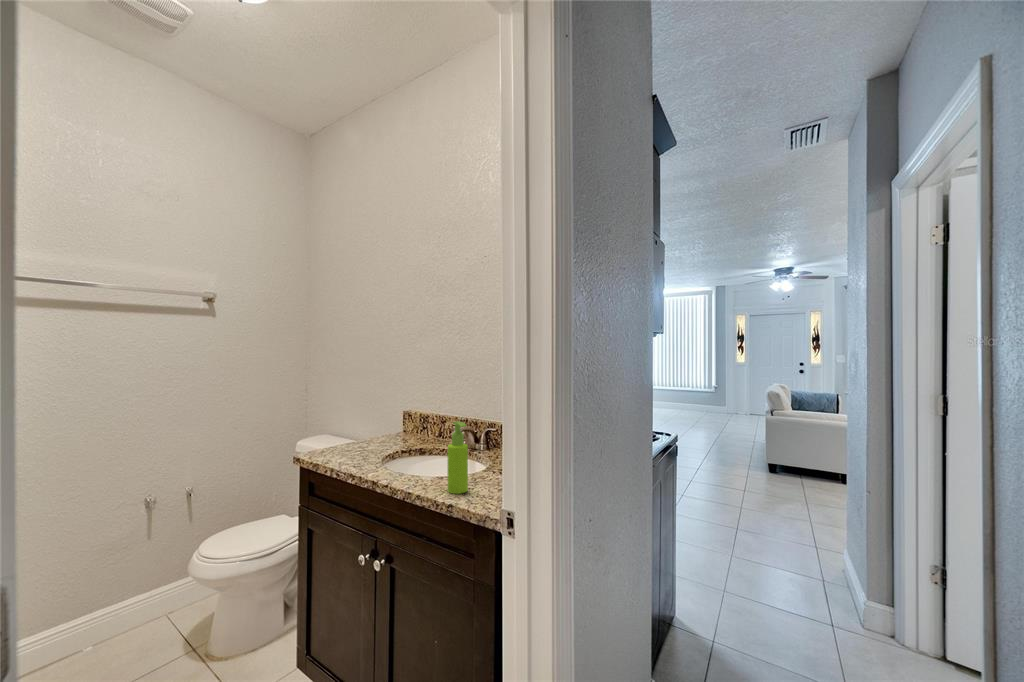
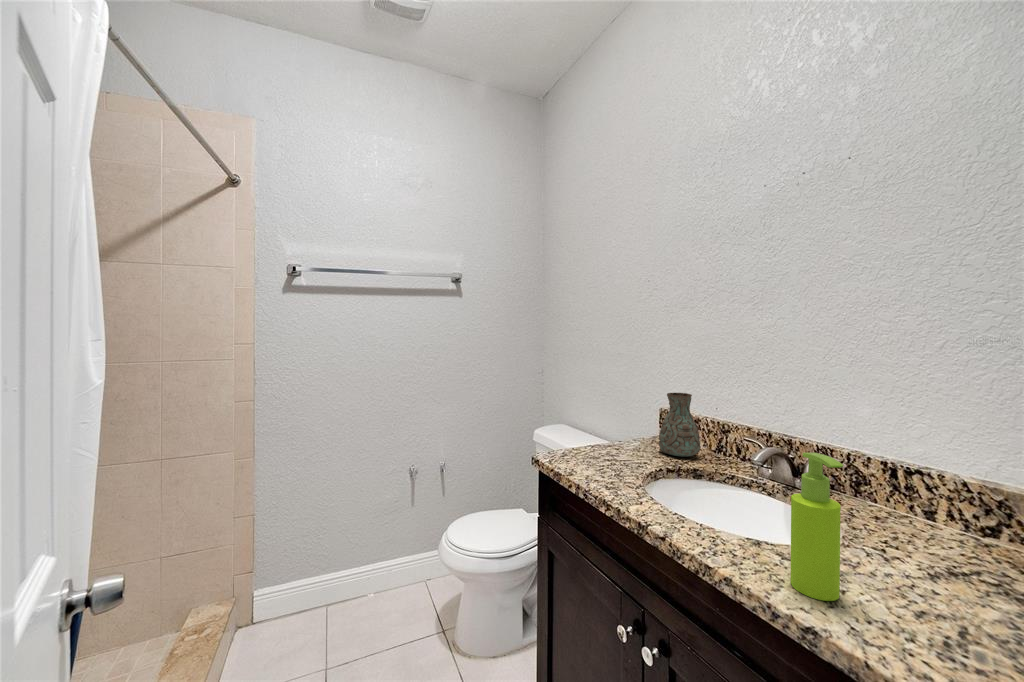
decorative vase: none [398,397,427,443] -> present [659,393,700,457]

